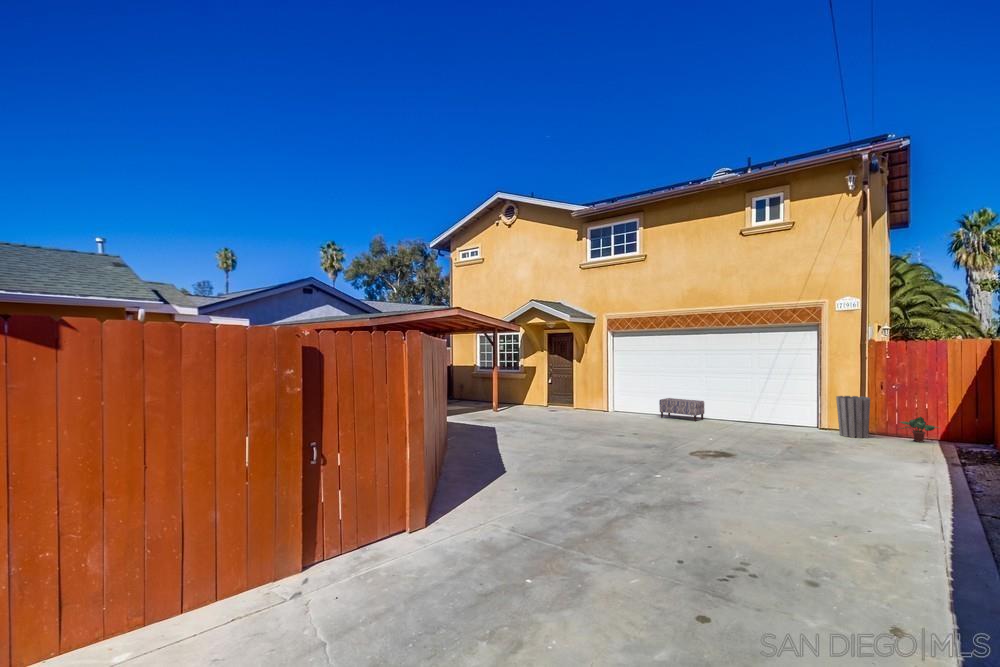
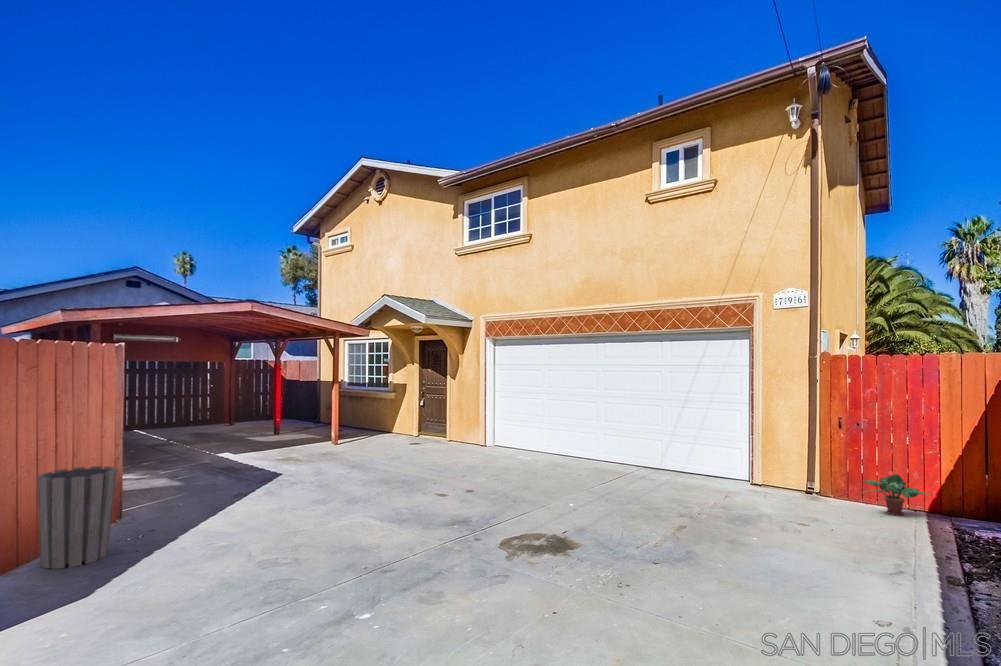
trash can: present [836,396,870,438] -> present [38,466,117,569]
bench: present [659,398,704,422] -> none [541,433,600,469]

